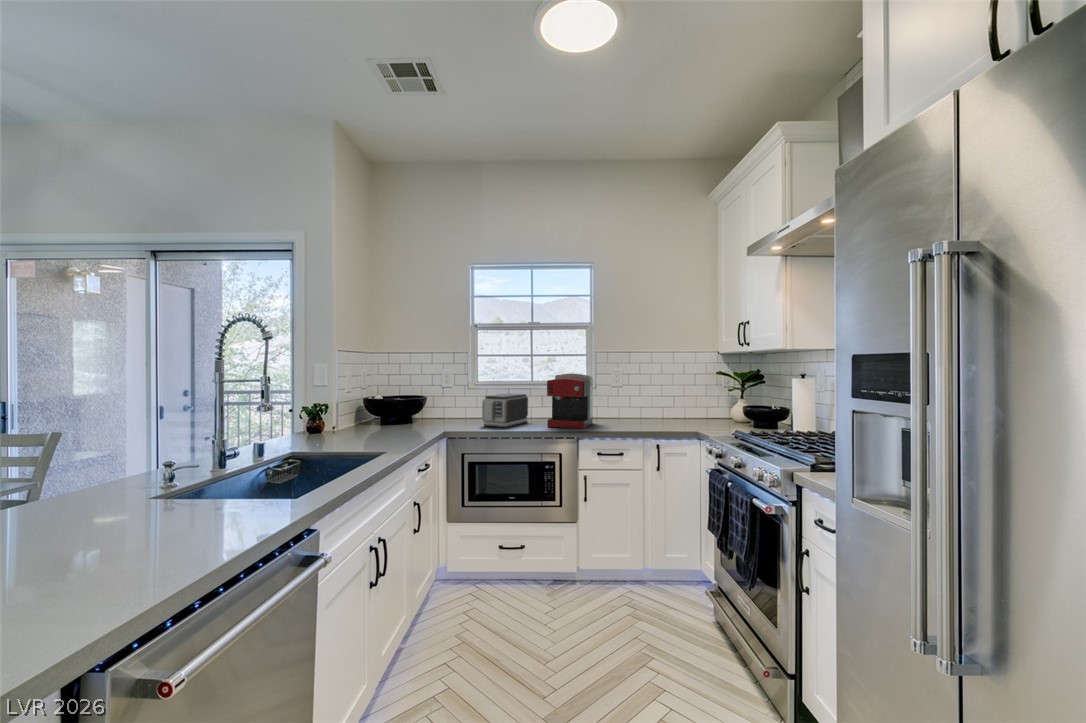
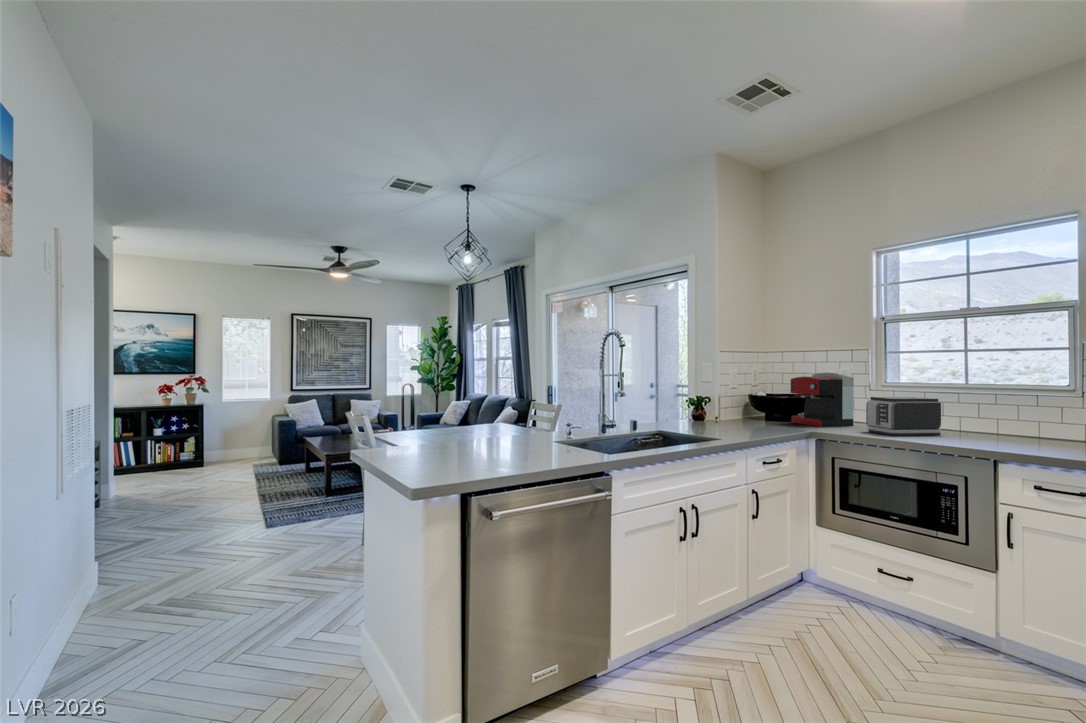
coffee maker: present [547,373,593,429] -> present [791,373,854,427]

